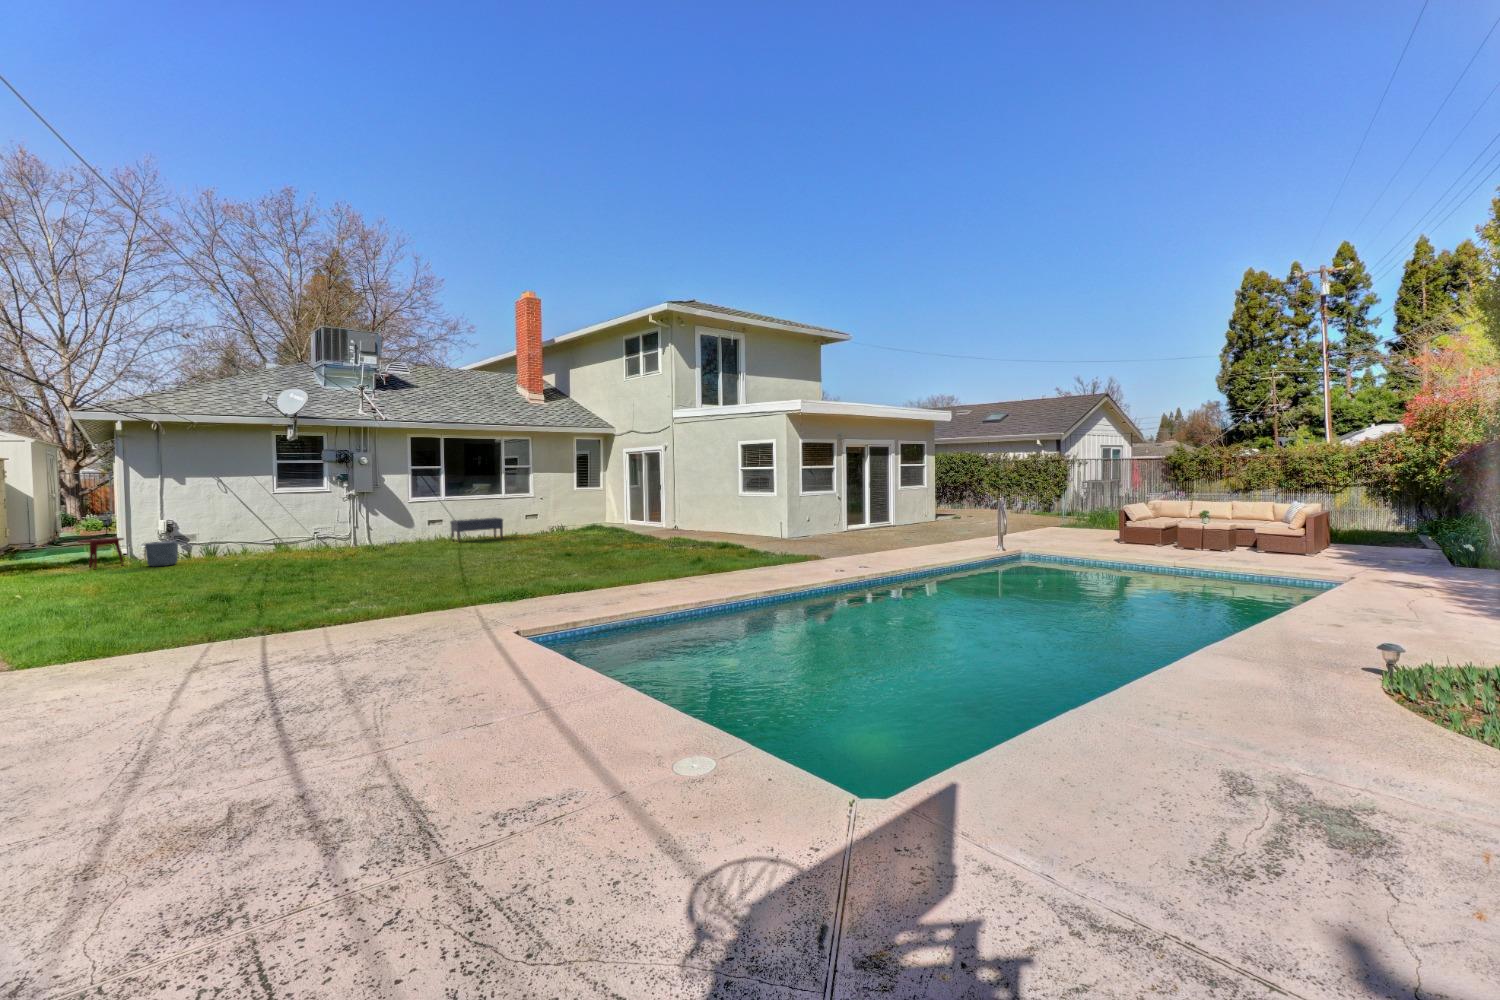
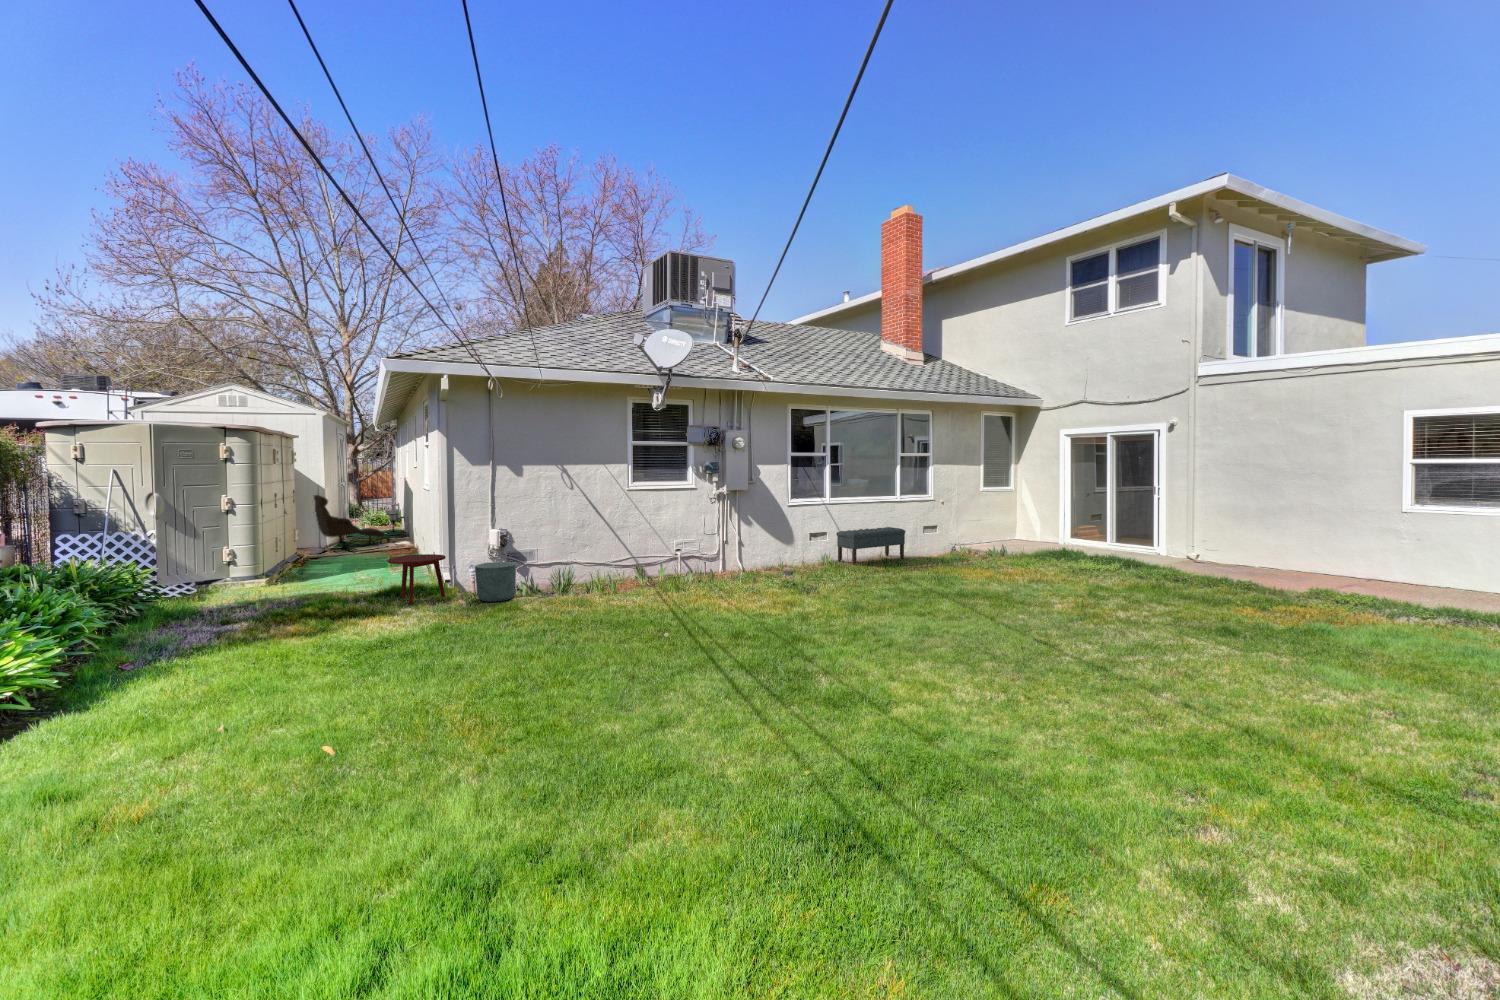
lounge chair: none [22,502,93,546] -> present [314,495,384,549]

